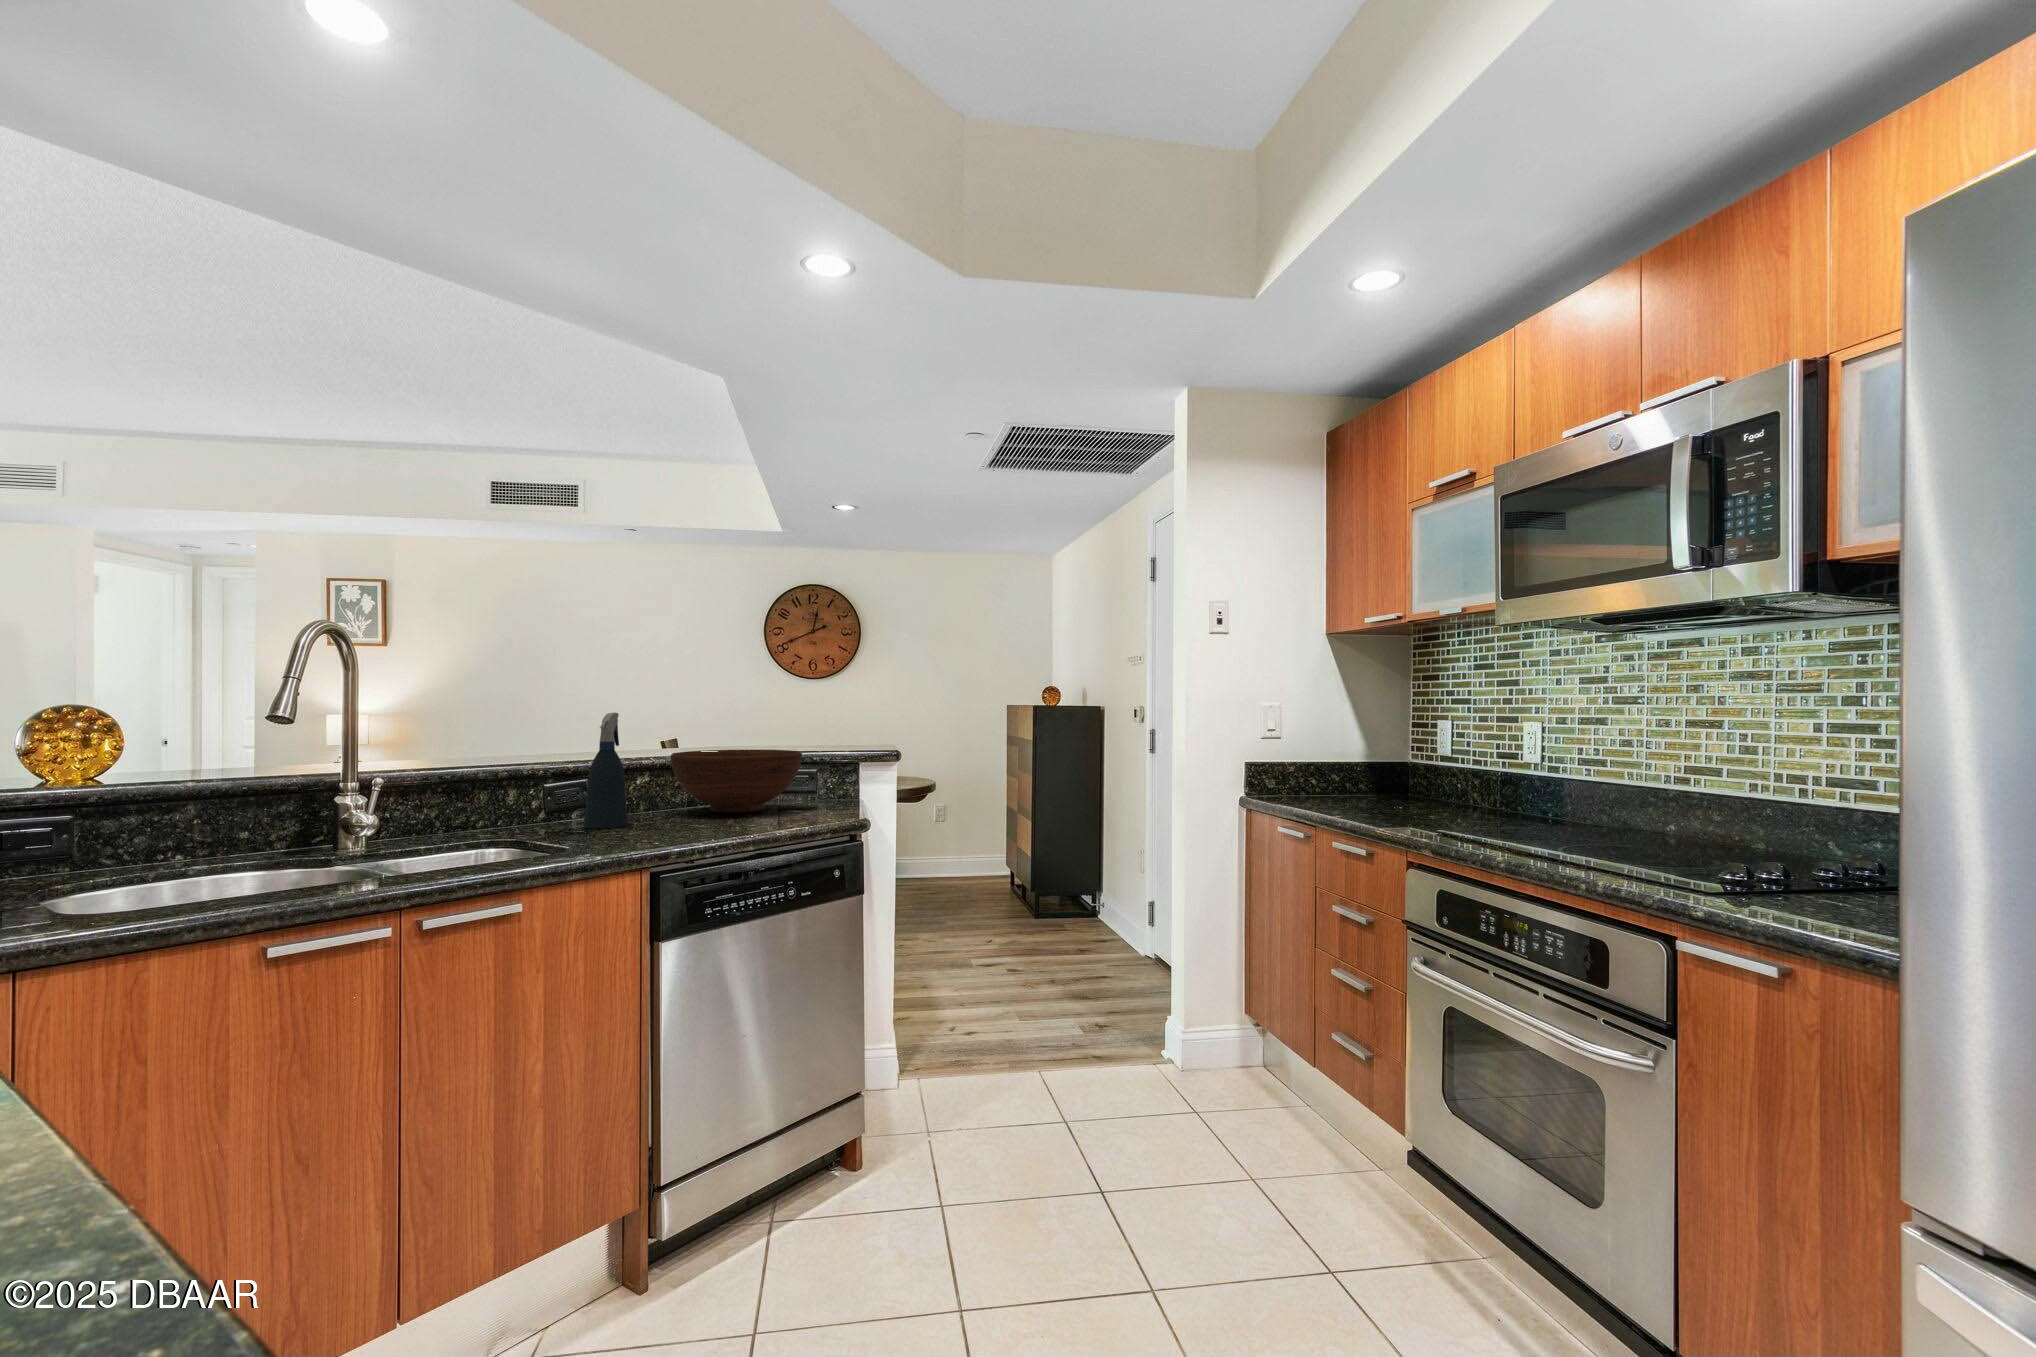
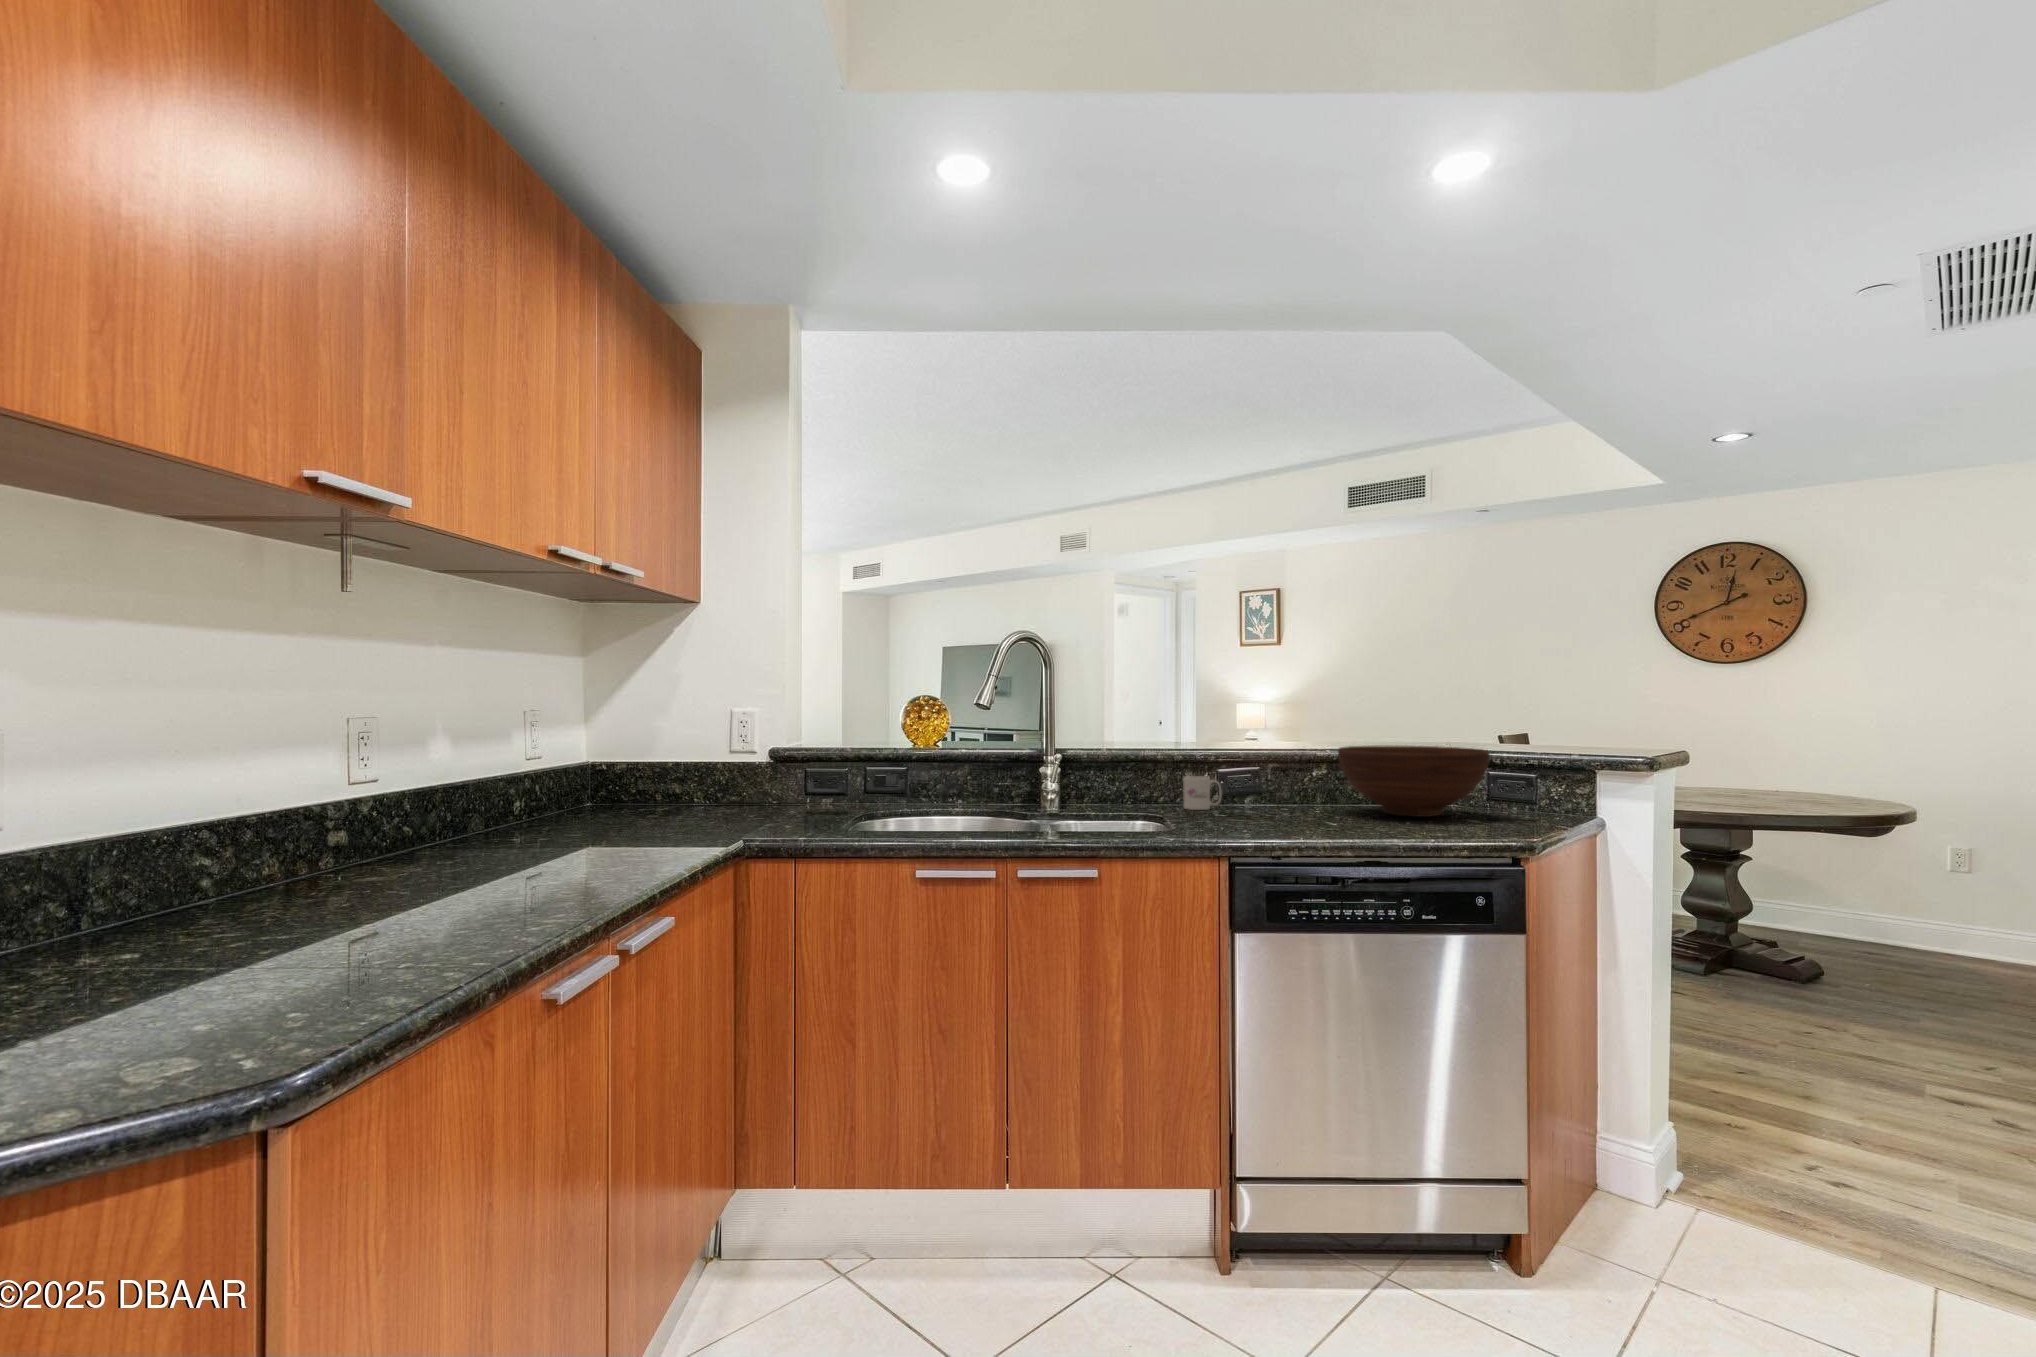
spray bottle: present [584,712,628,829] -> none [1238,703,1280,816]
mug: none [508,793,553,831] -> present [1183,776,1222,810]

